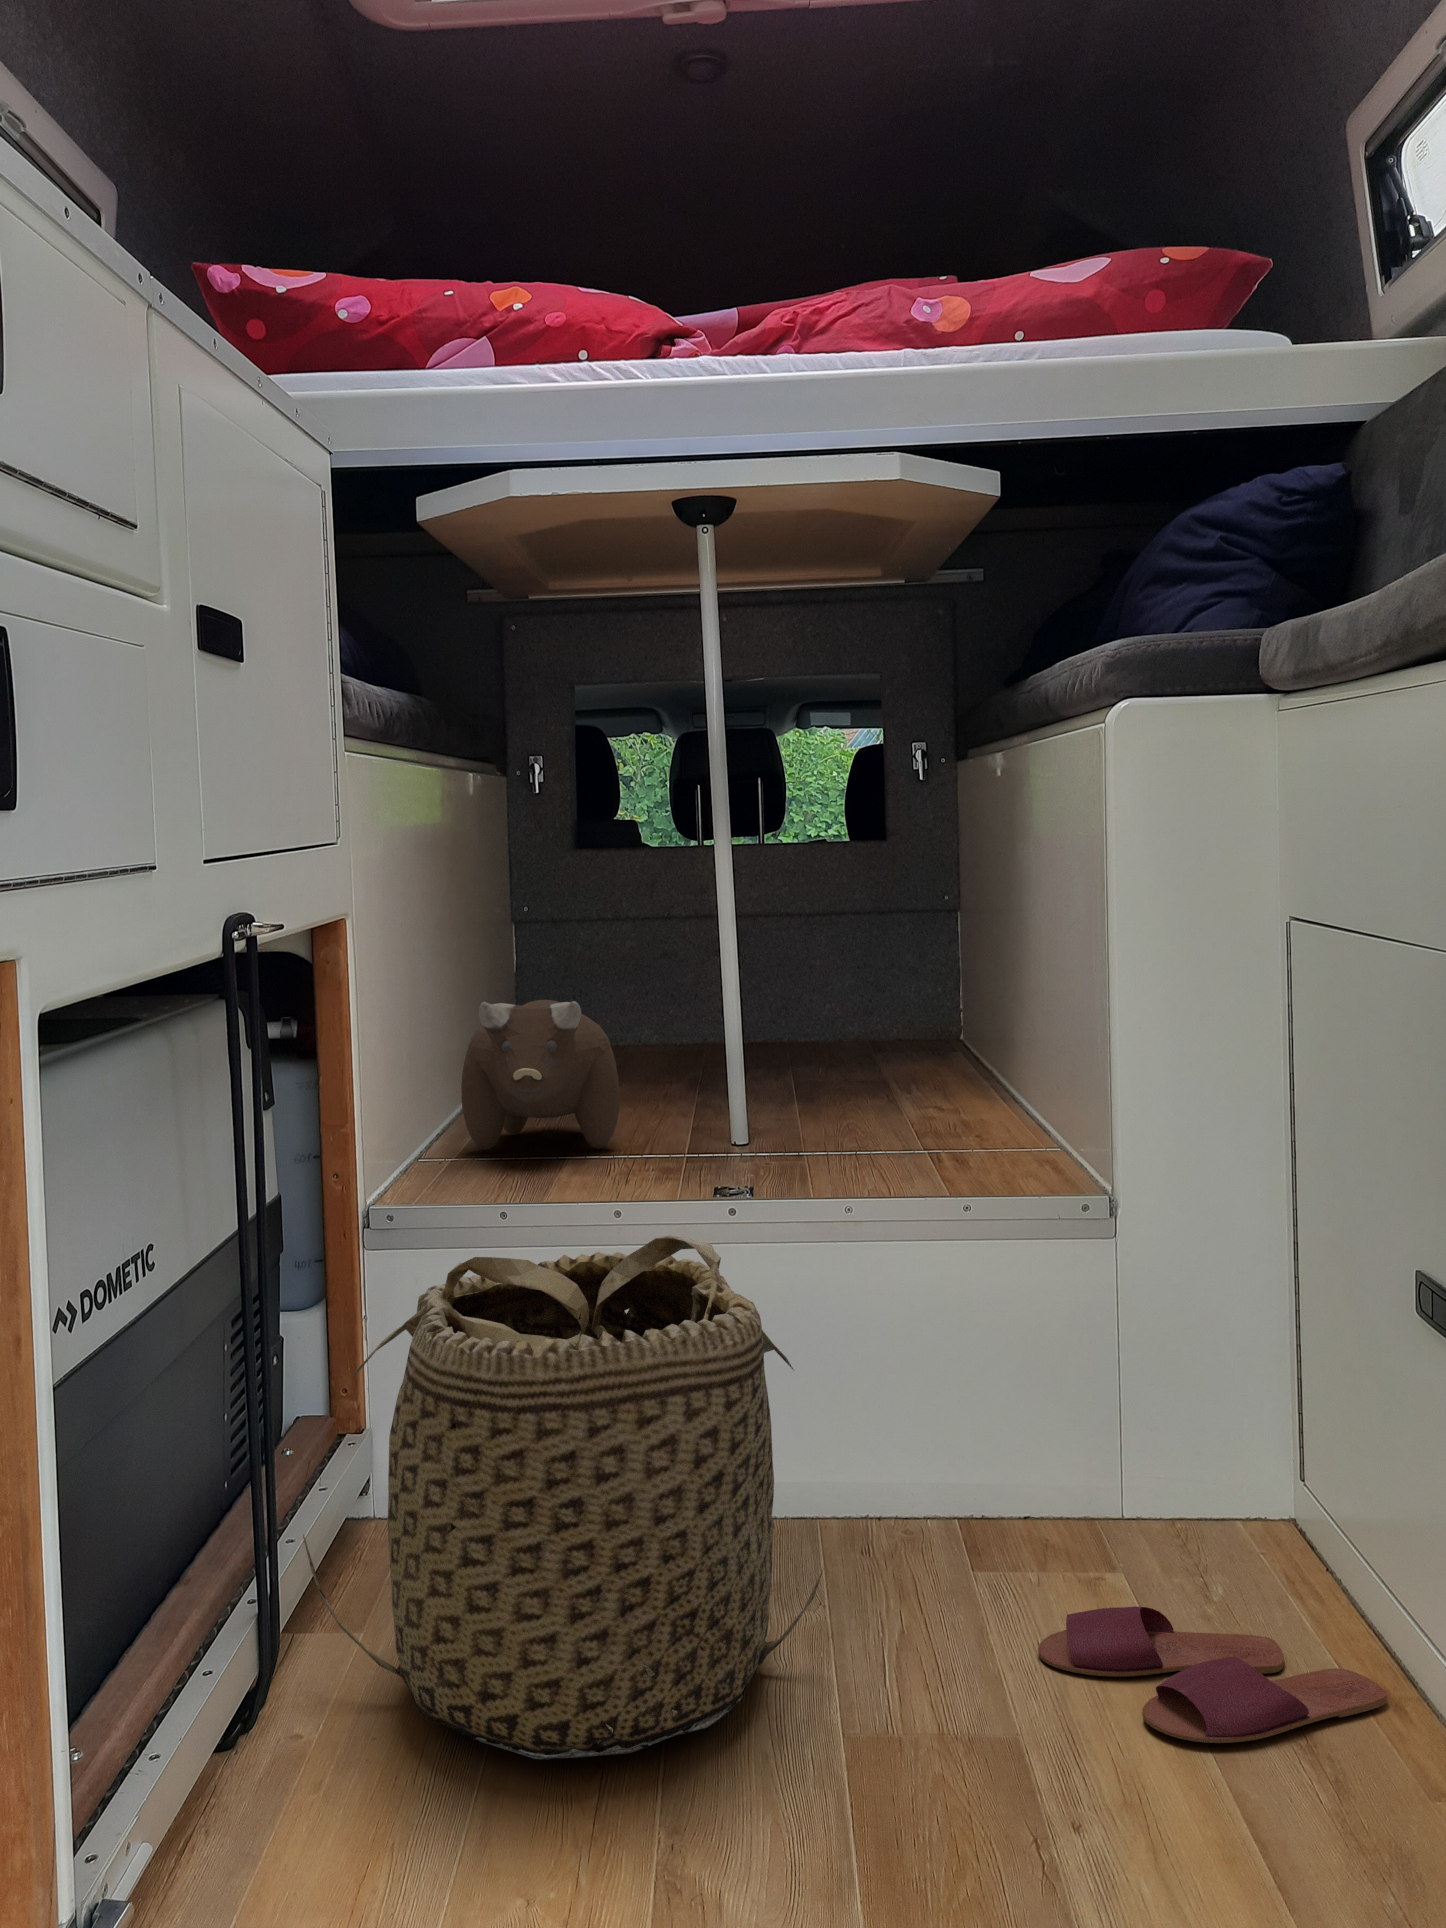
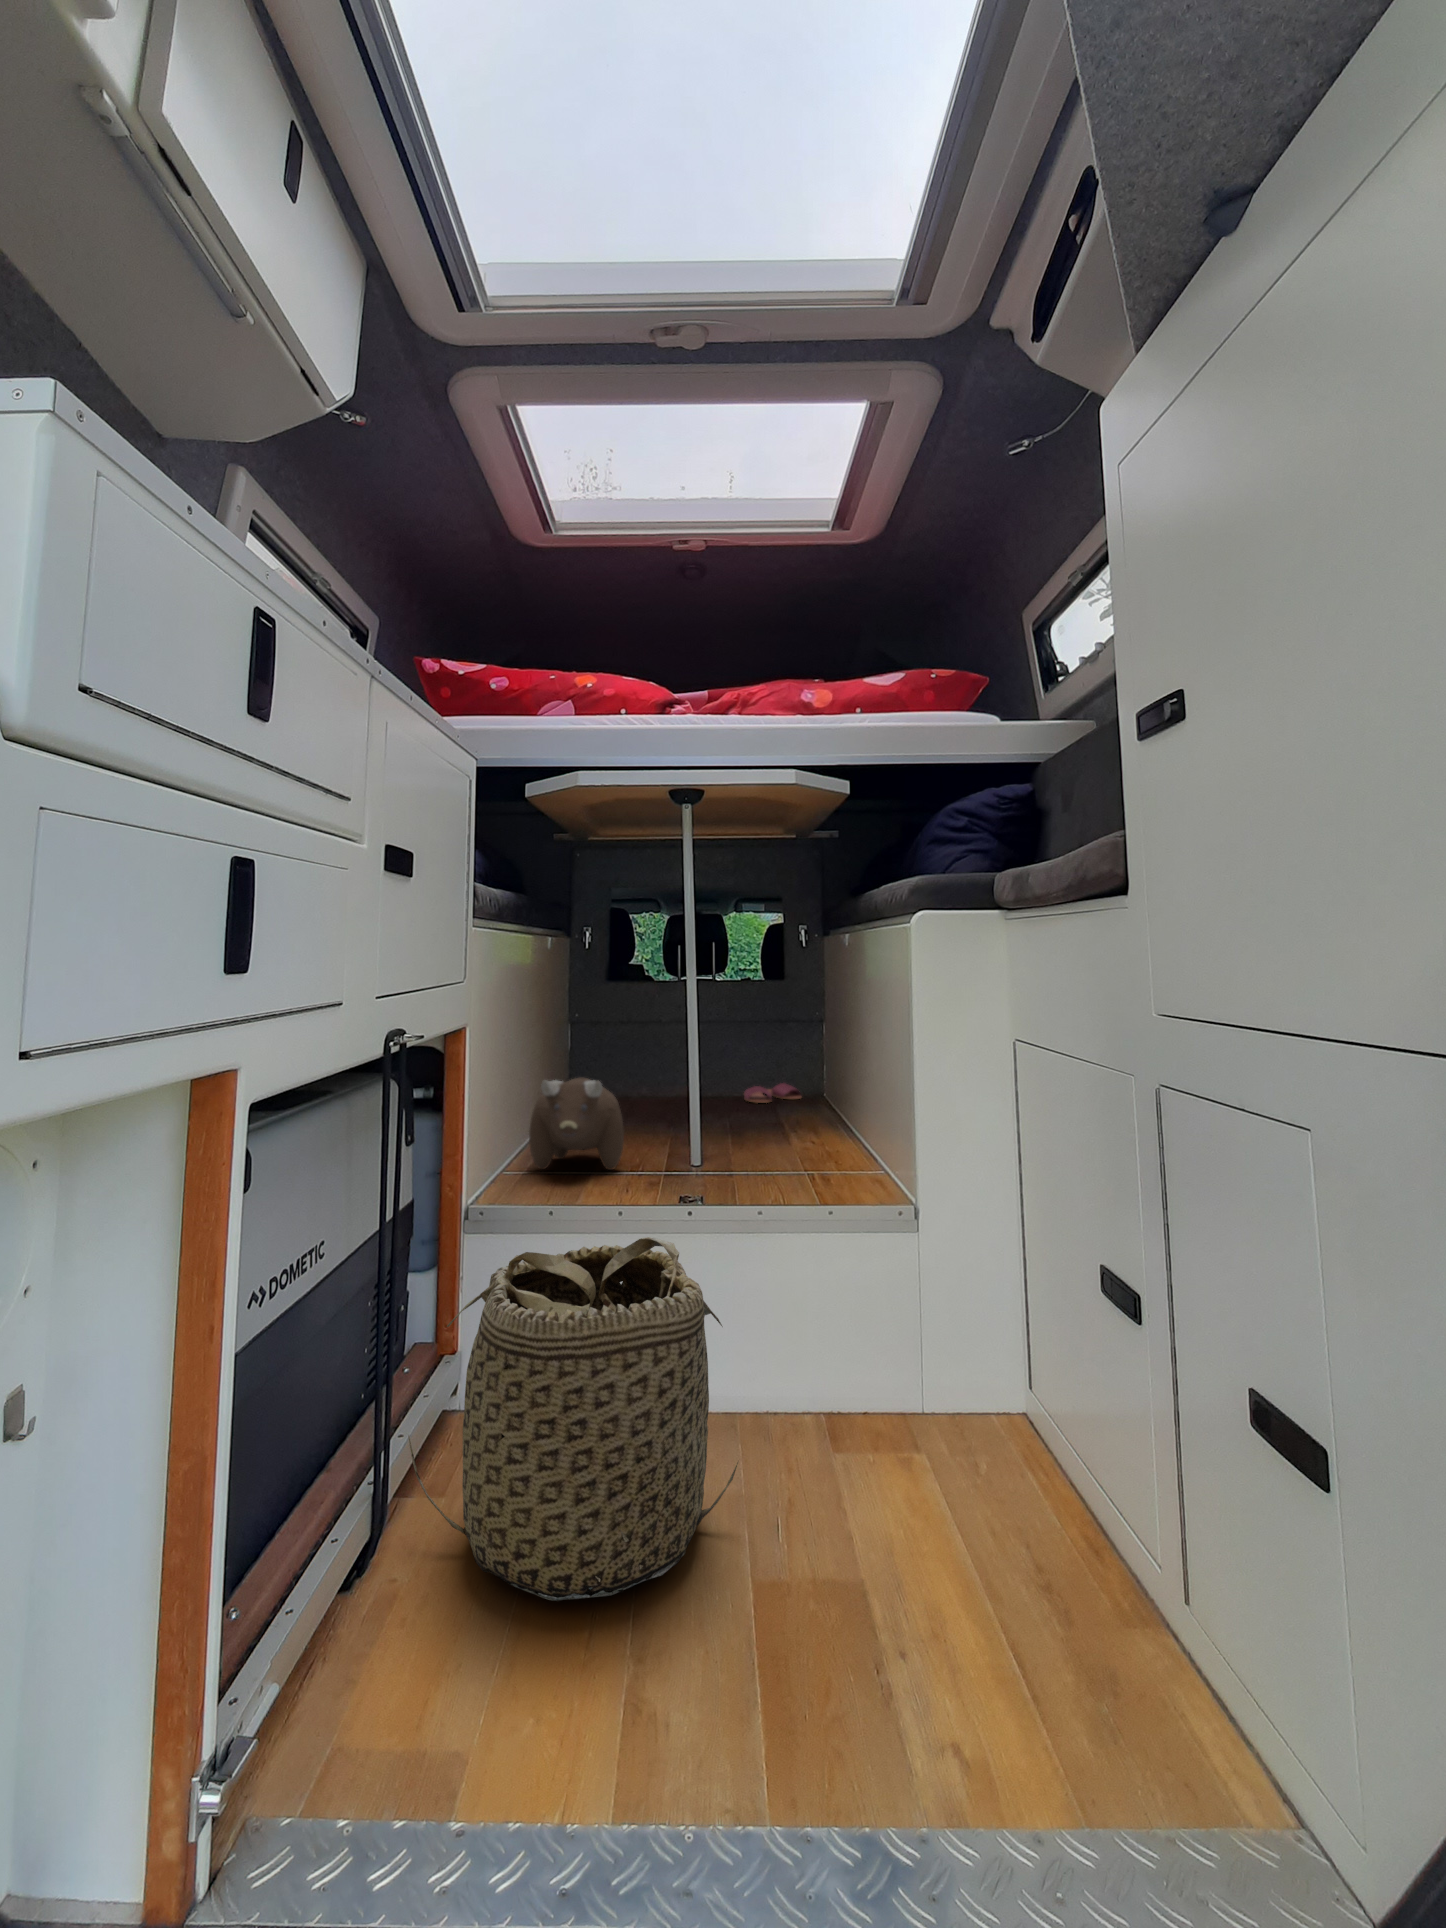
slippers: present [1038,1607,1387,1743] -> present [744,1083,801,1103]

